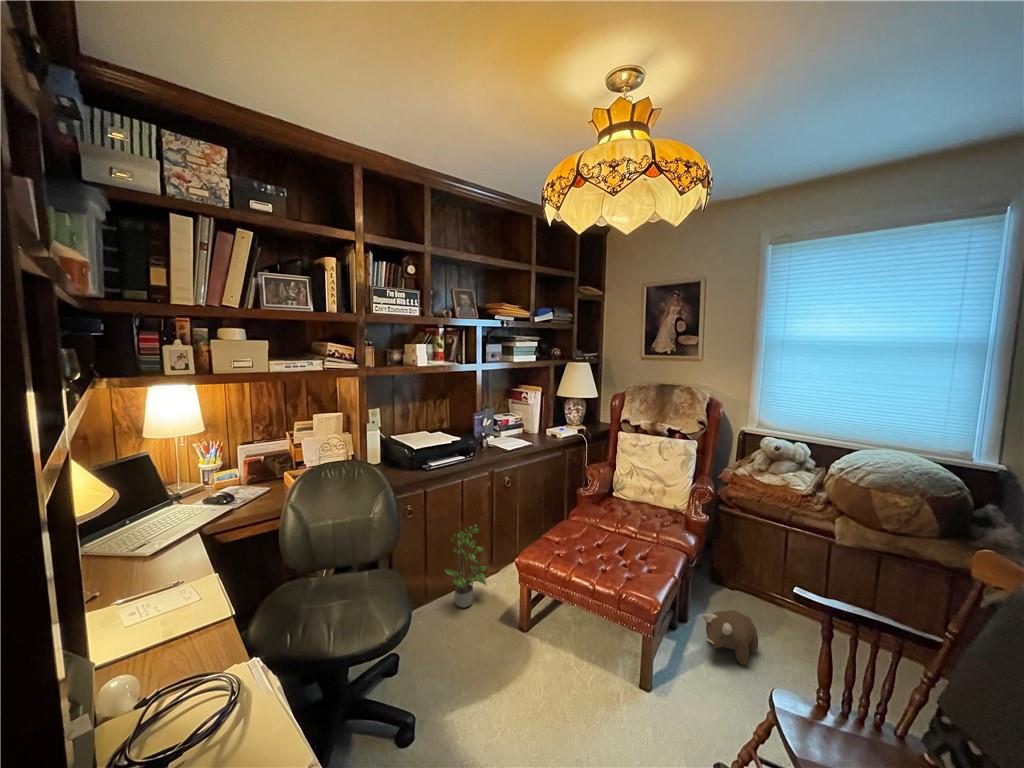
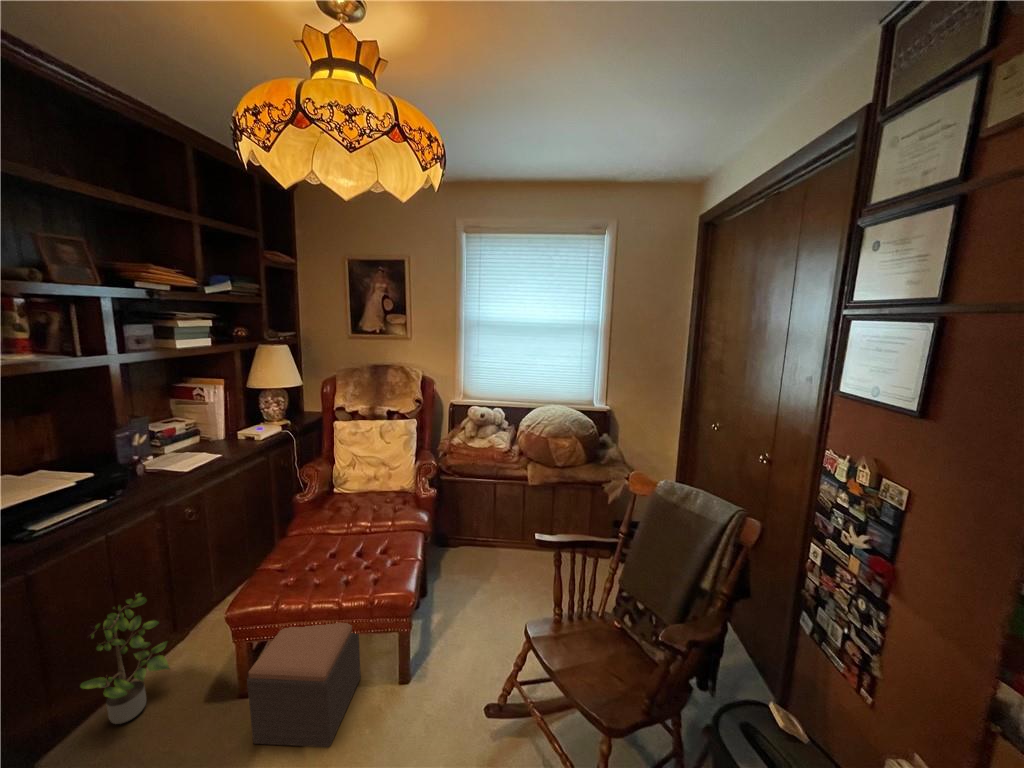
footstool: none [522,580,608,700] -> present [247,623,361,747]
plush toy: present [703,610,758,665] -> none [444,566,485,609]

